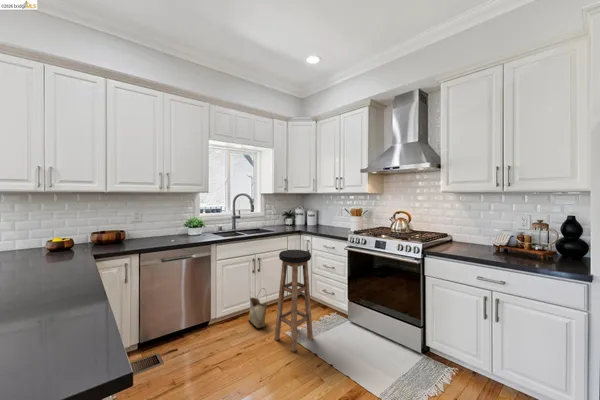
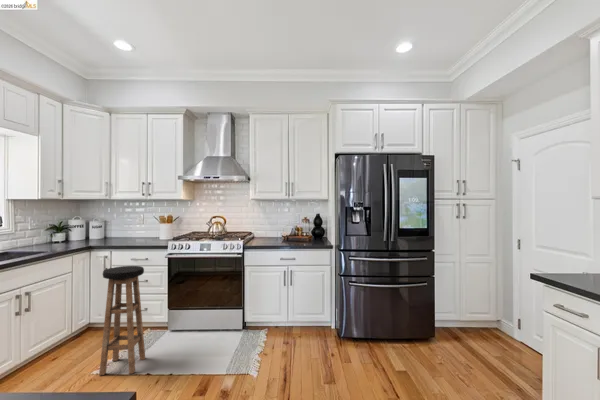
woven basket: present [248,298,267,328] -> none [39,327,77,377]

